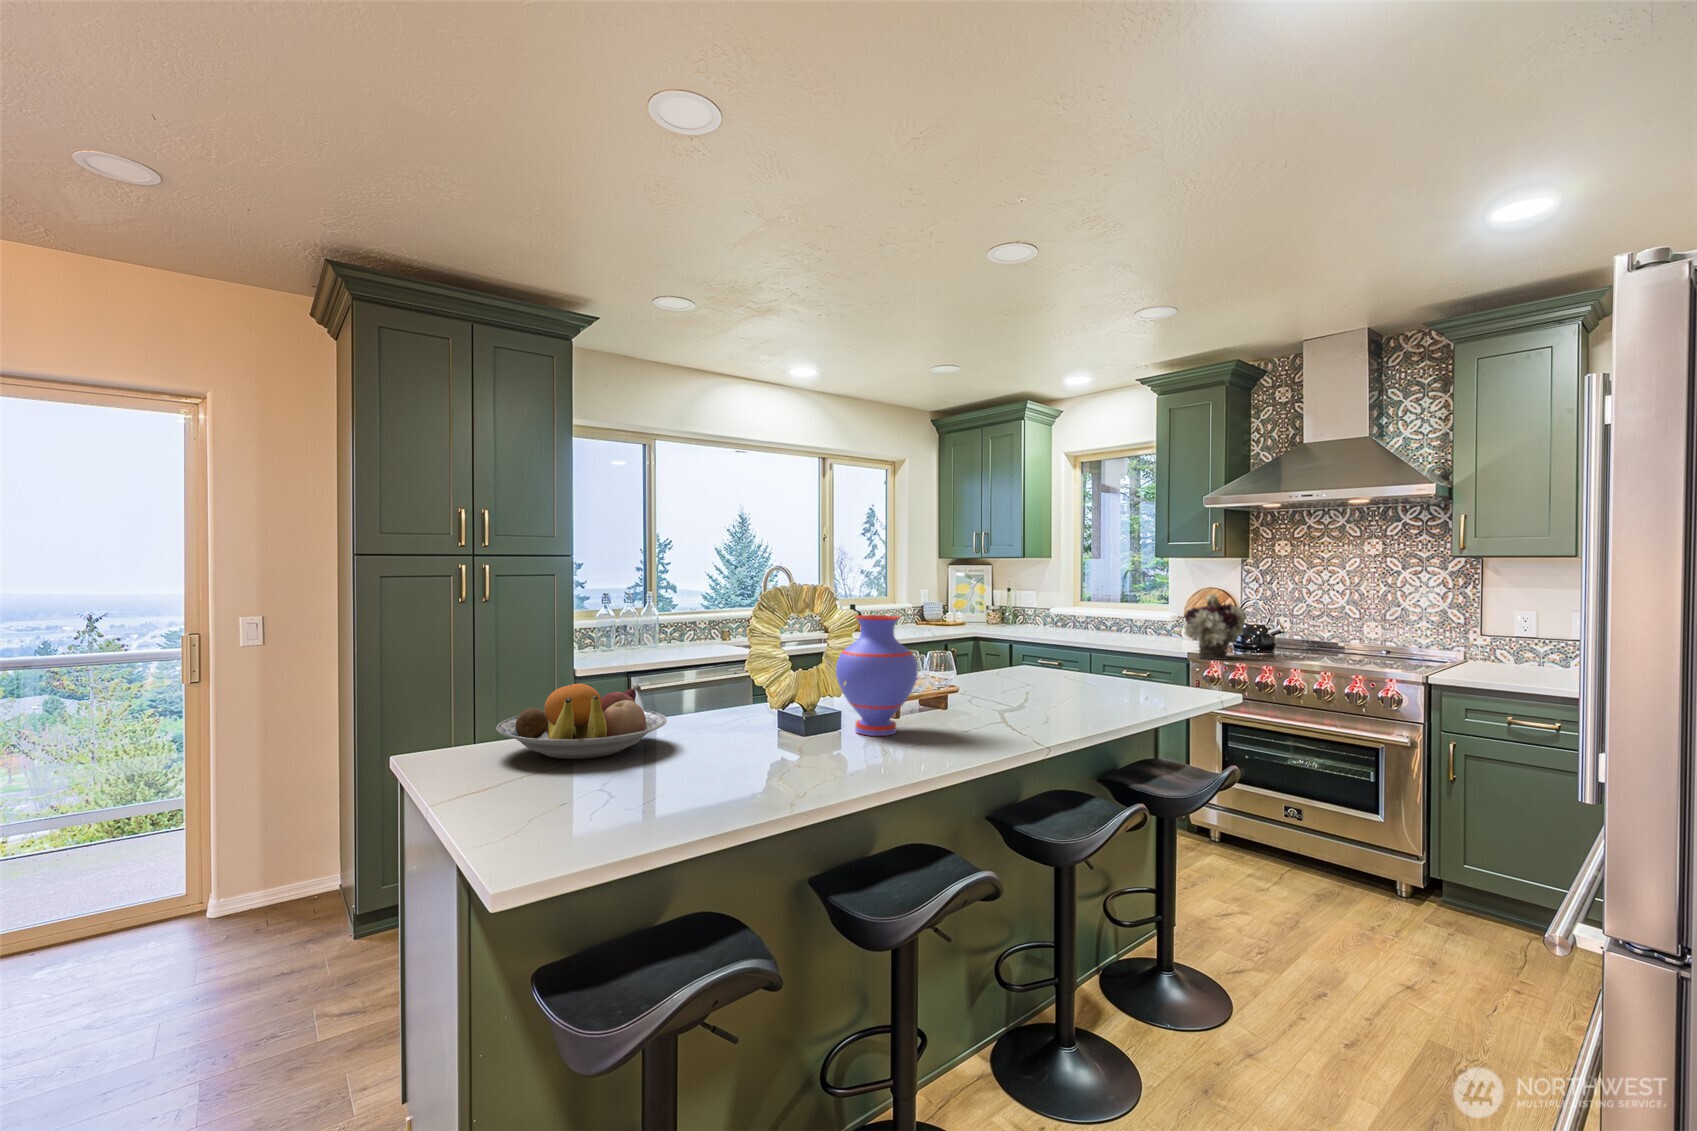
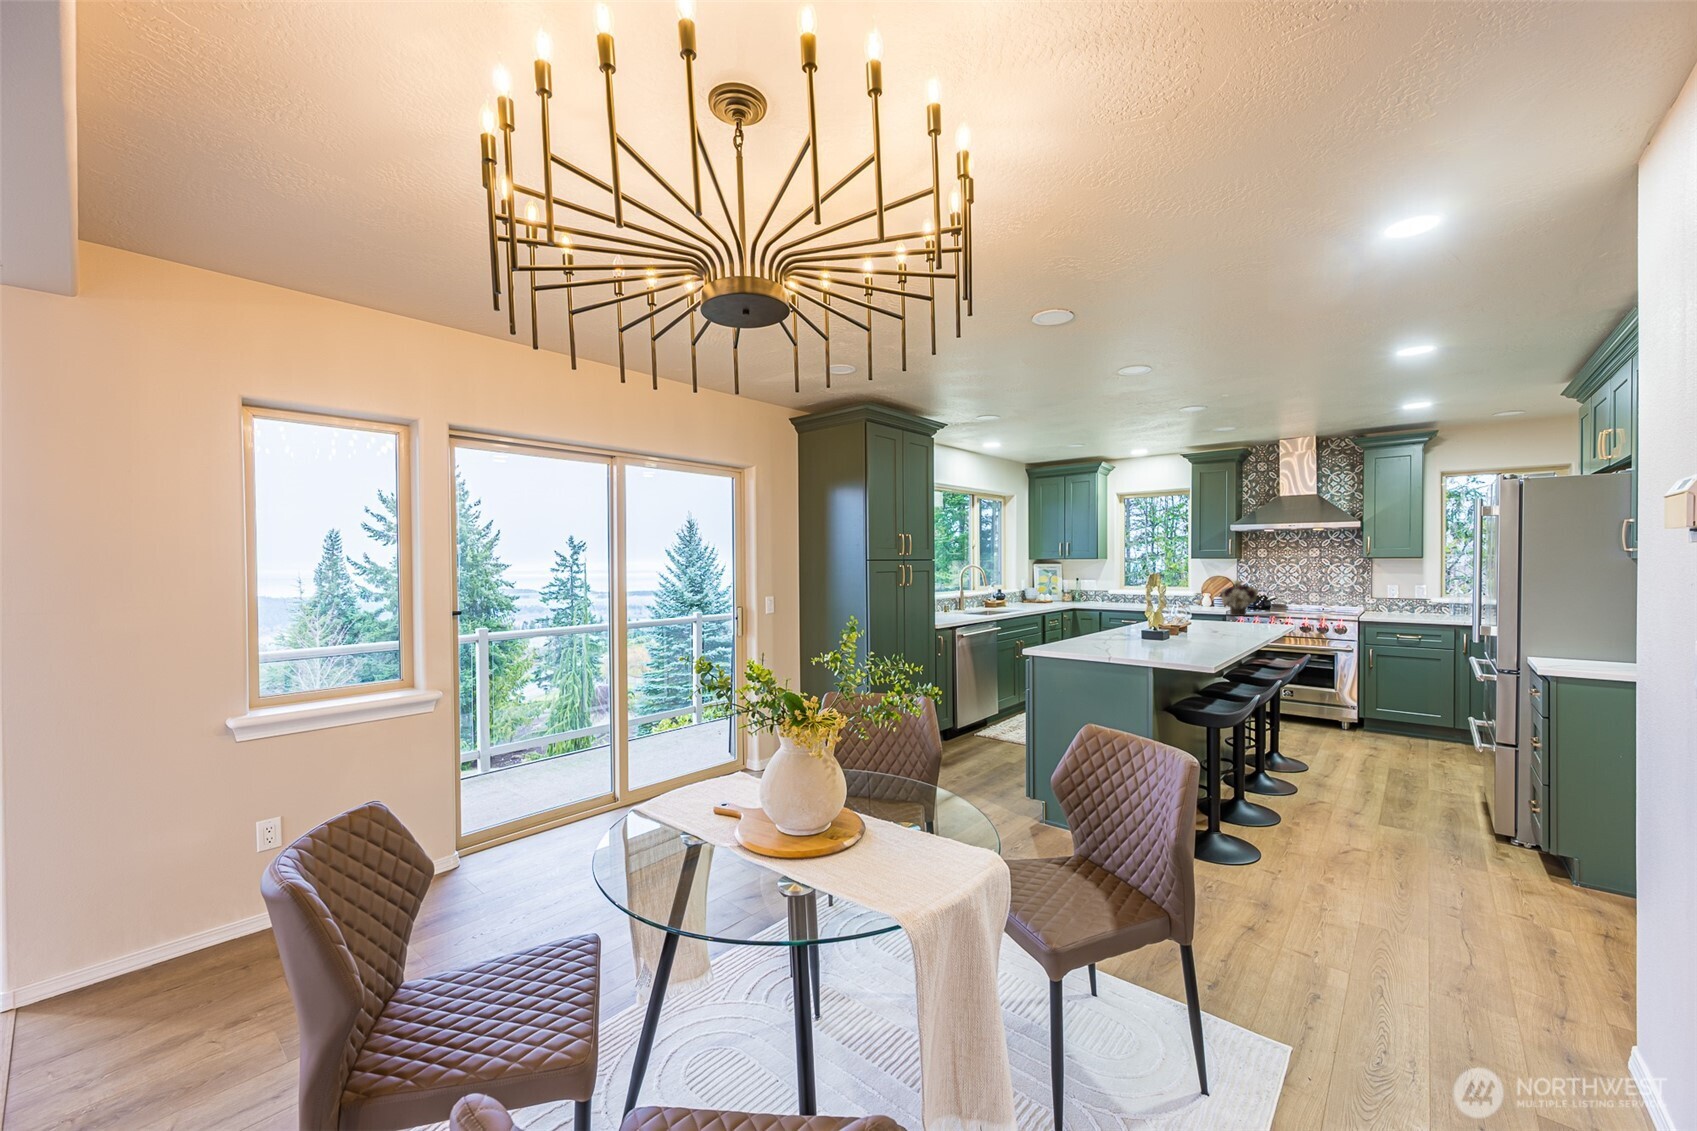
vase: present [836,615,918,736] -> none [1182,593,1220,643]
fruit bowl: present [496,684,667,759] -> none [1081,623,1152,652]

